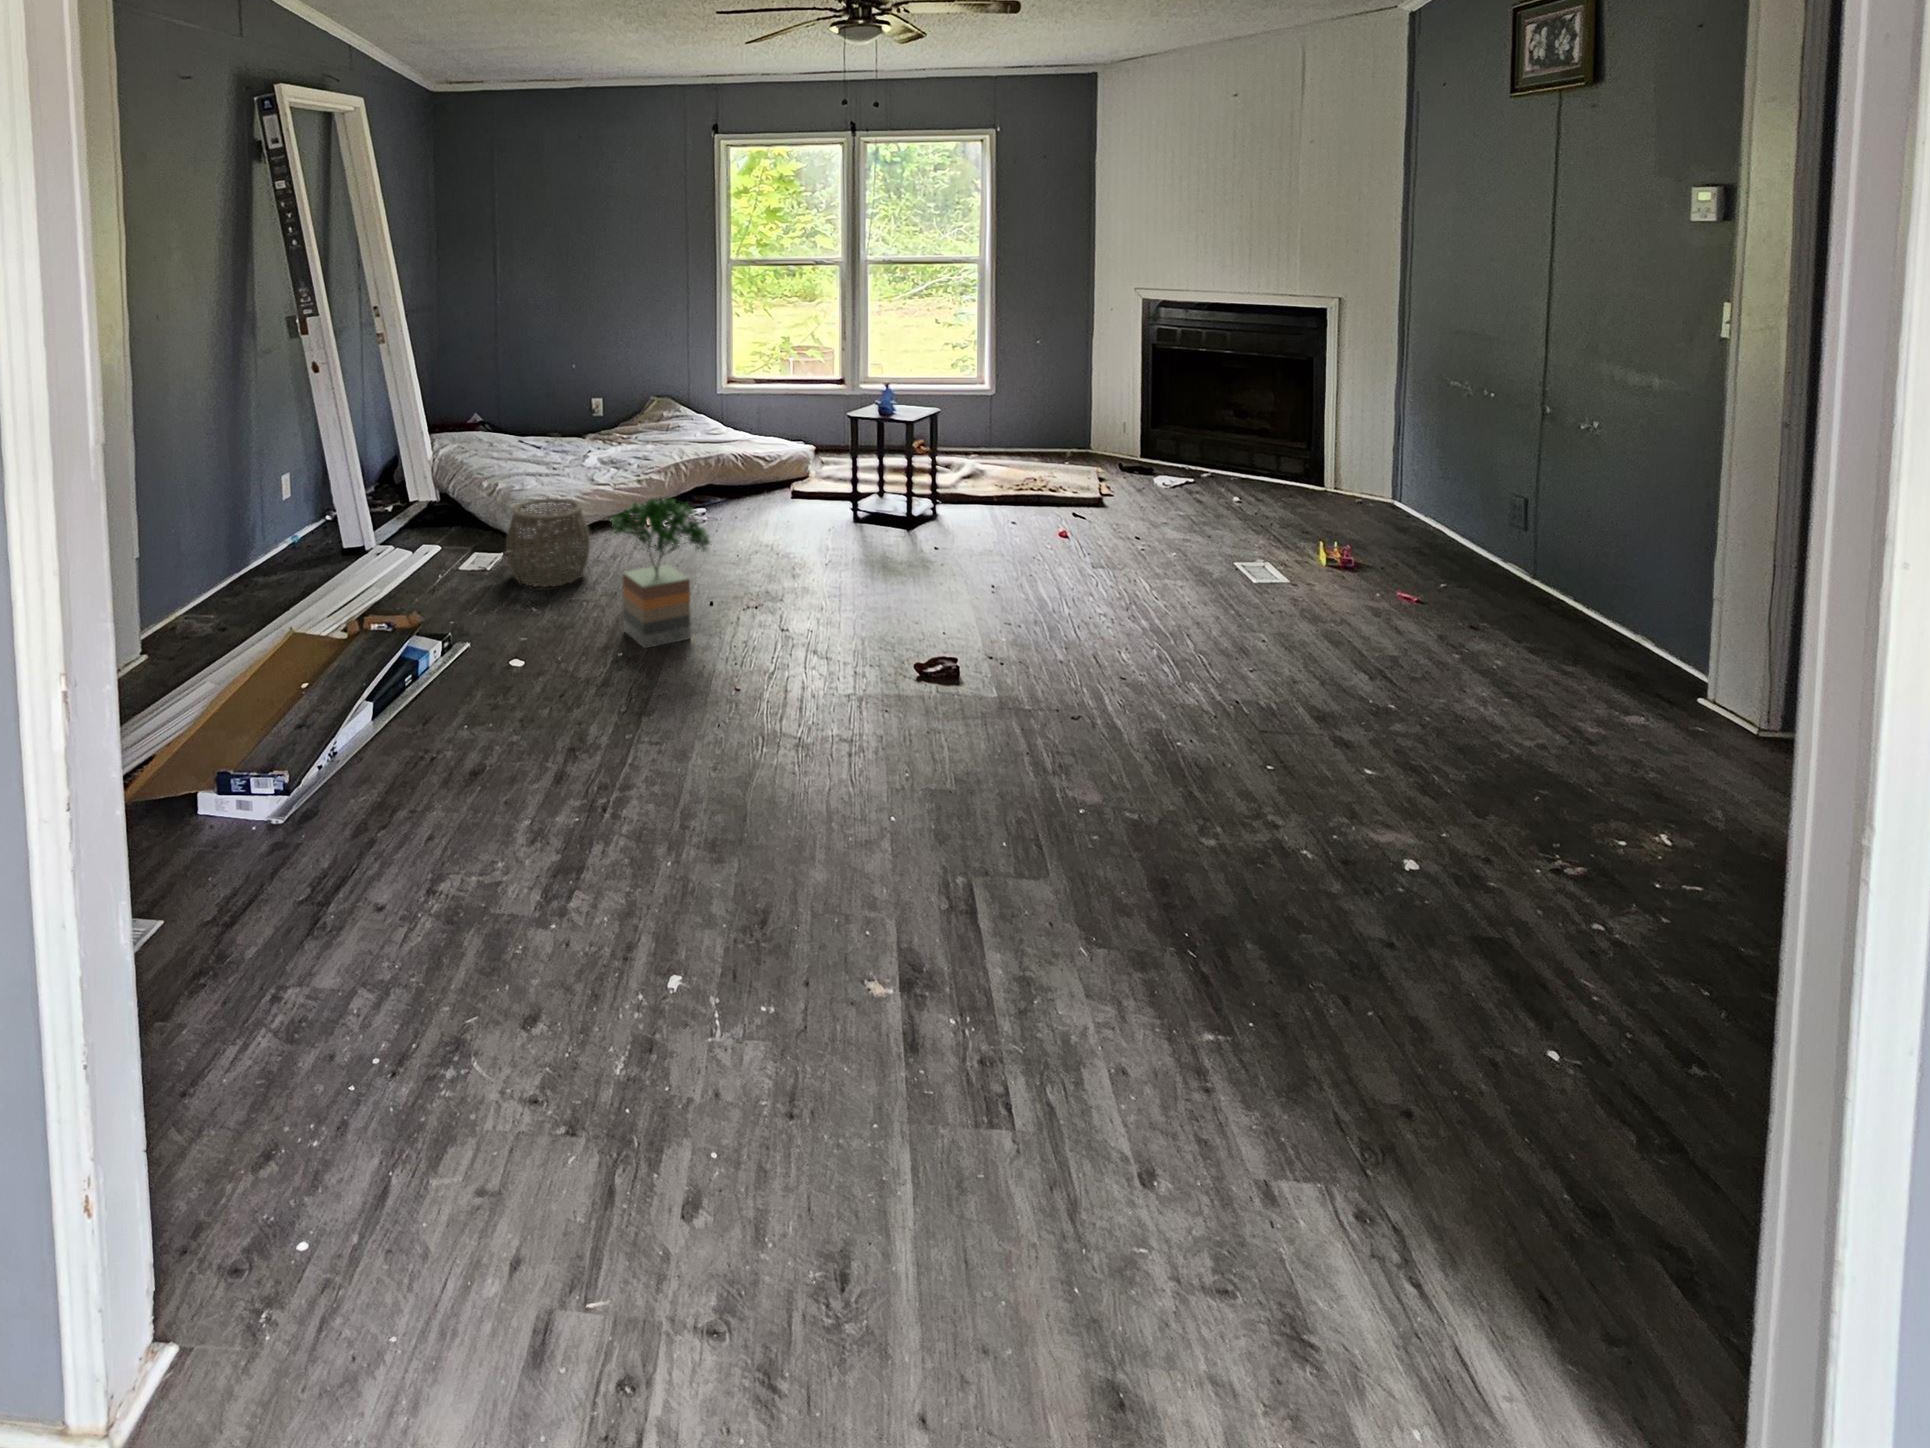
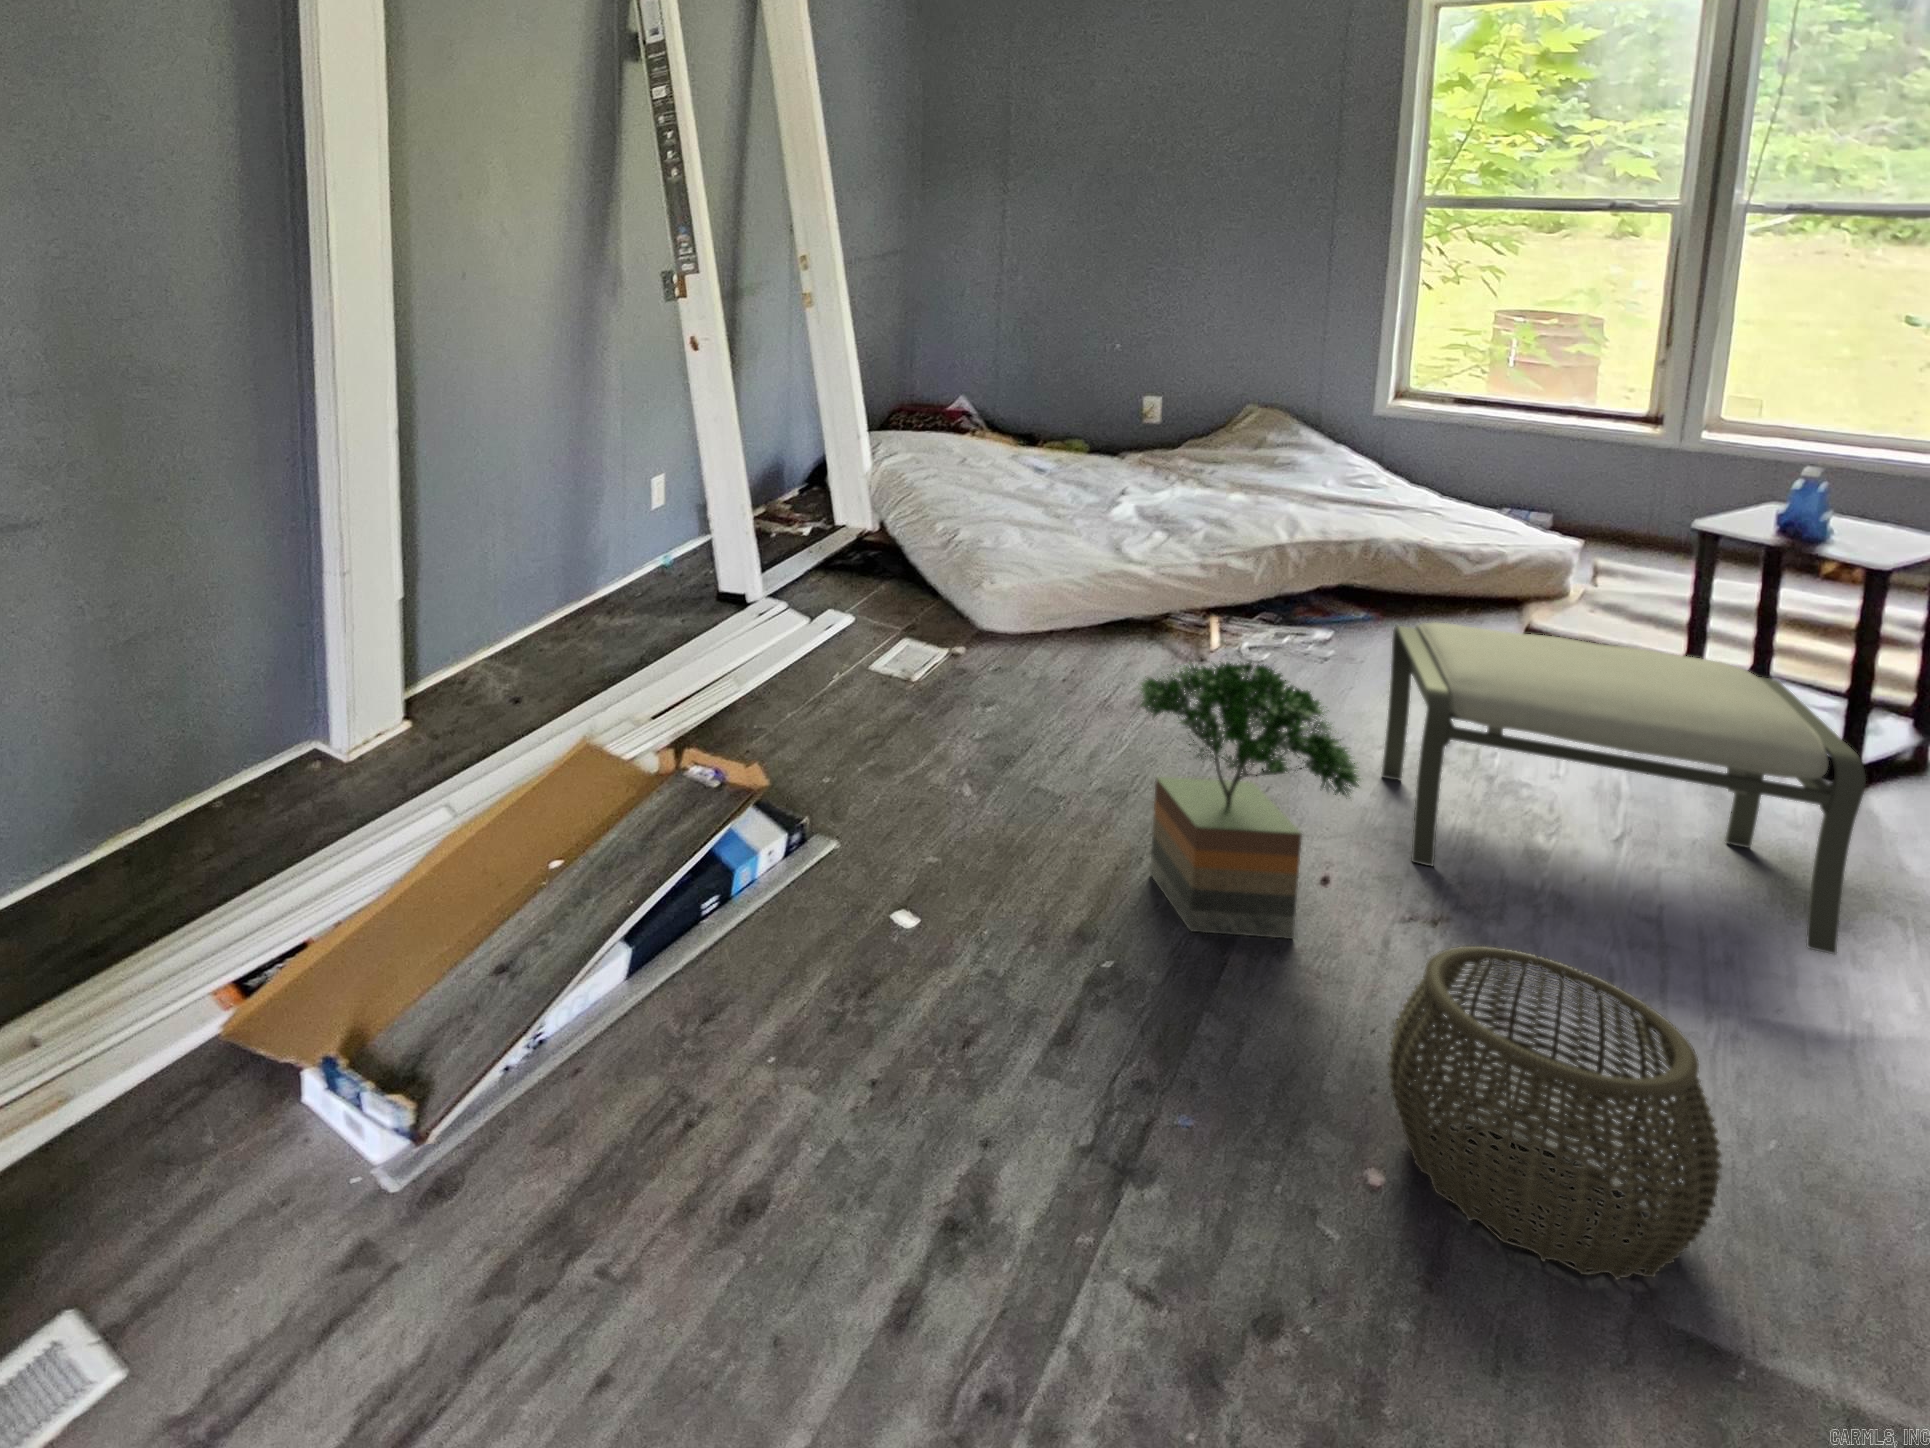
ottoman: none [726,470,893,597] -> present [1381,623,1866,954]
woven basket: present [506,498,590,587] -> present [1388,946,1721,1280]

